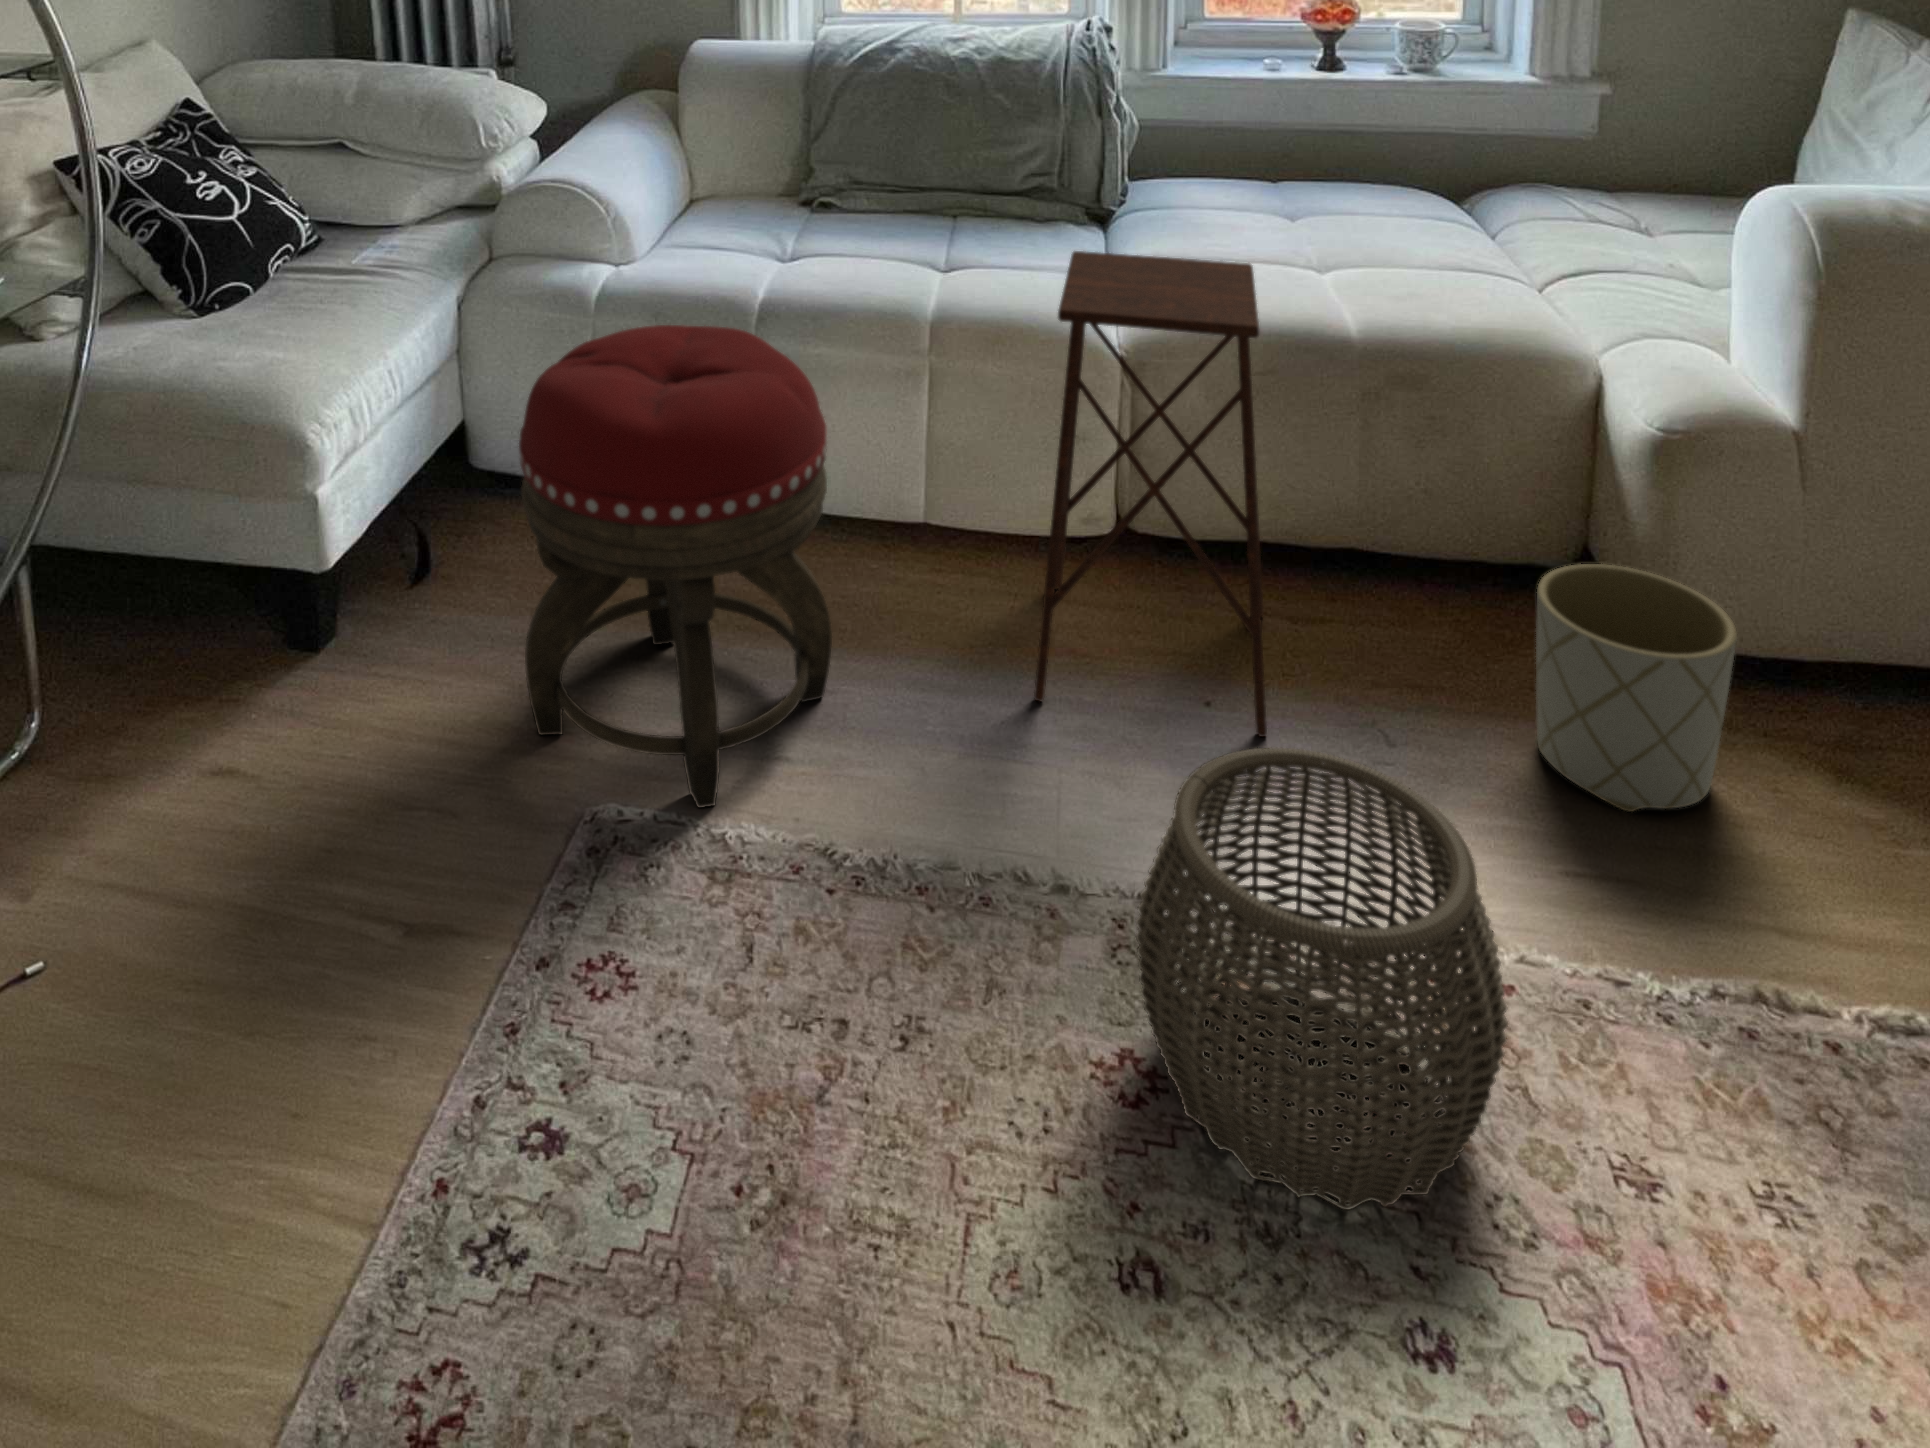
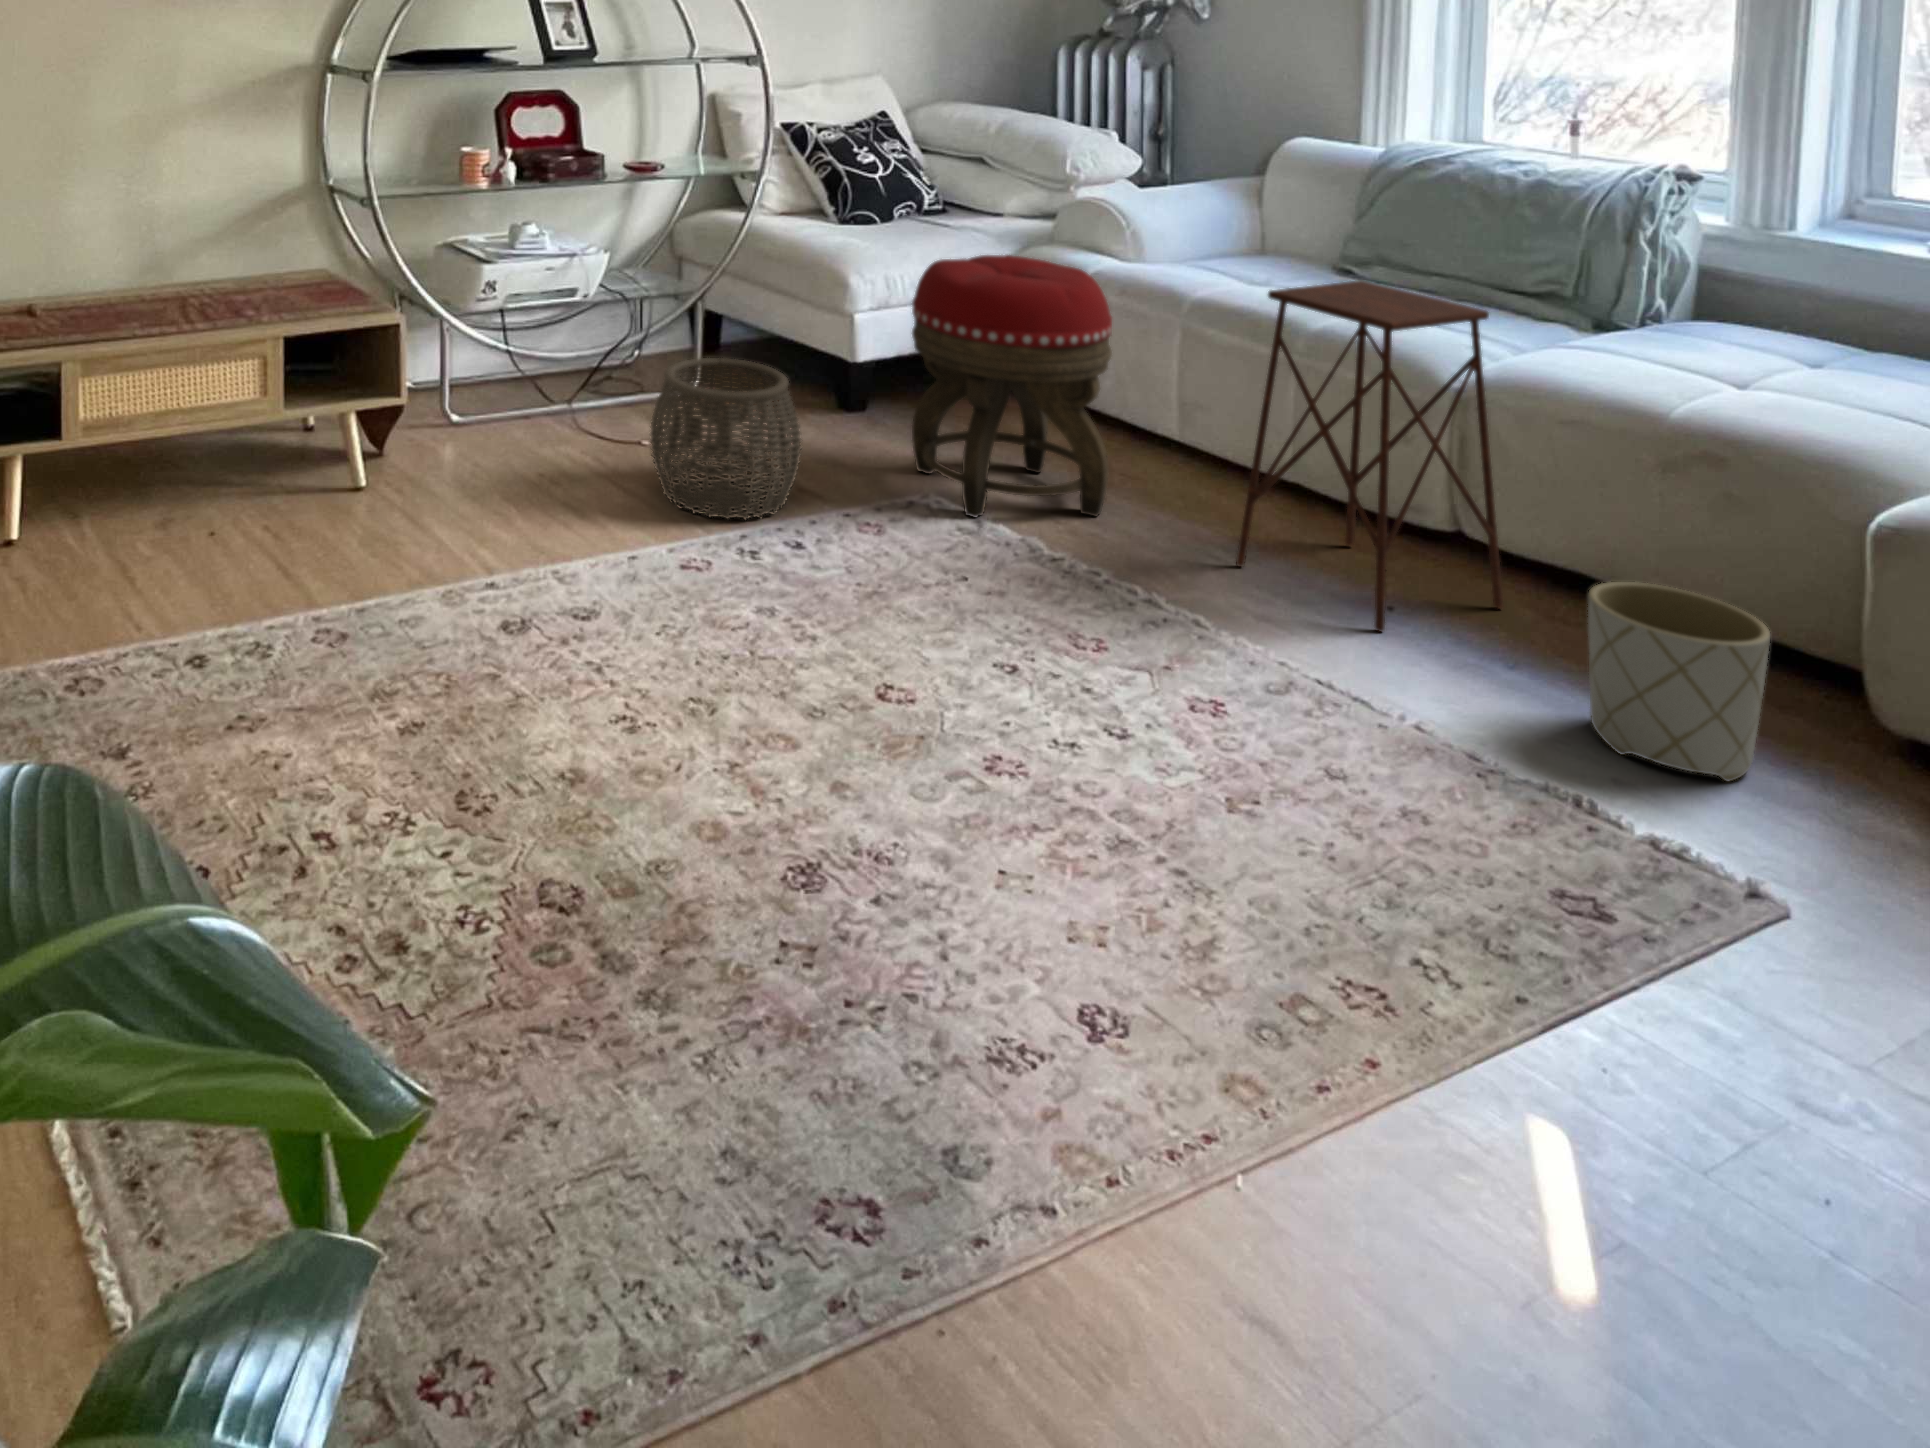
woven basket: present [1136,748,1508,1210] -> present [650,358,801,519]

